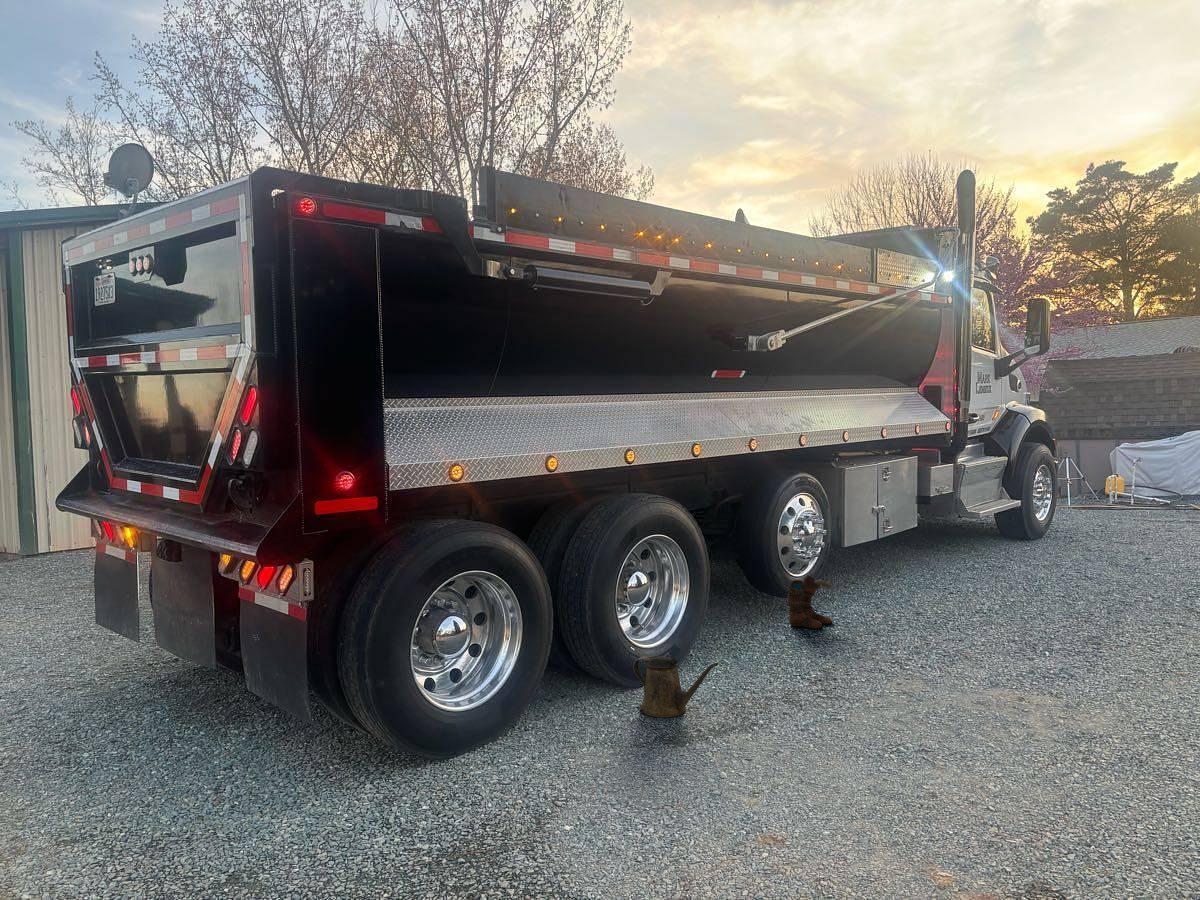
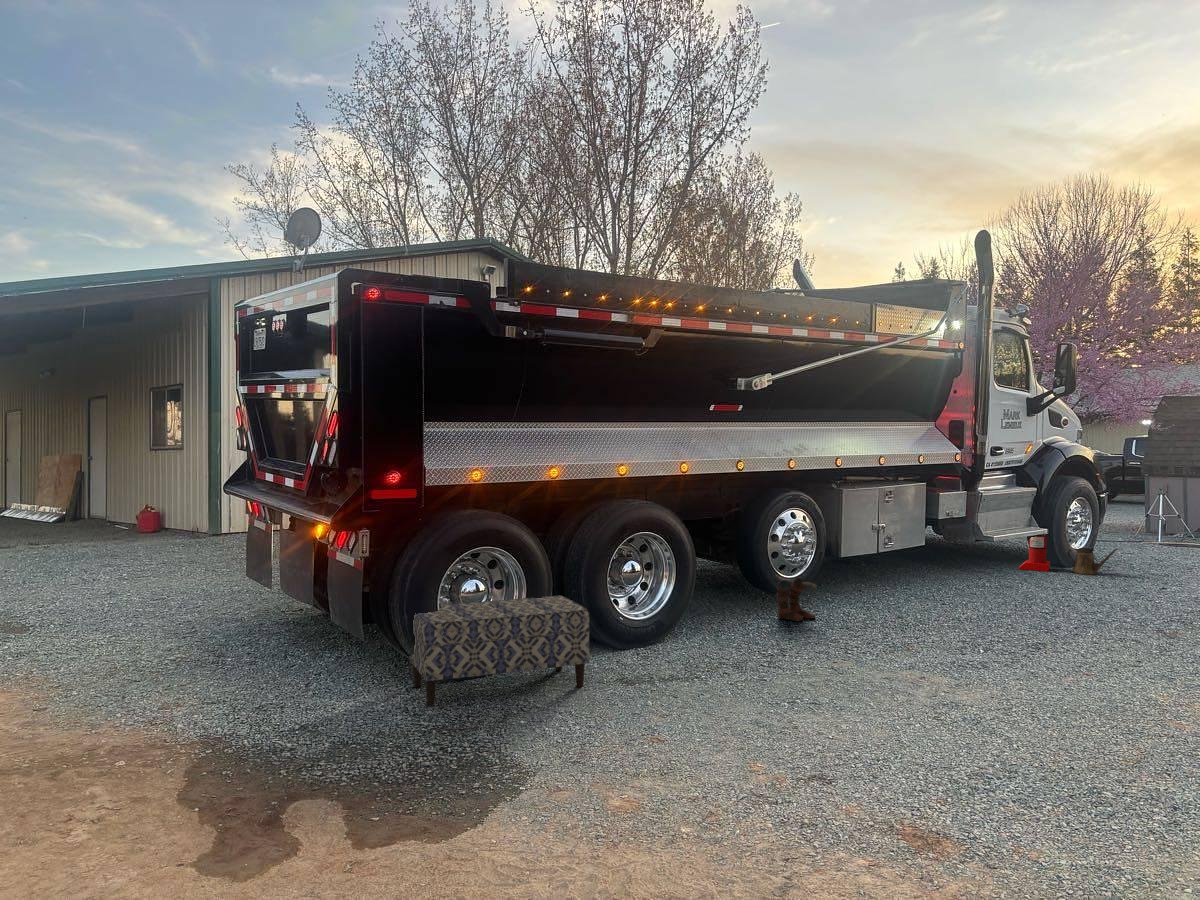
fire extinguisher: none [989,491,1022,546] -> present [1018,536,1050,571]
bench: none [369,628,626,812] -> present [409,595,589,706]
watering can: present [633,656,718,718] -> present [1067,548,1118,575]

